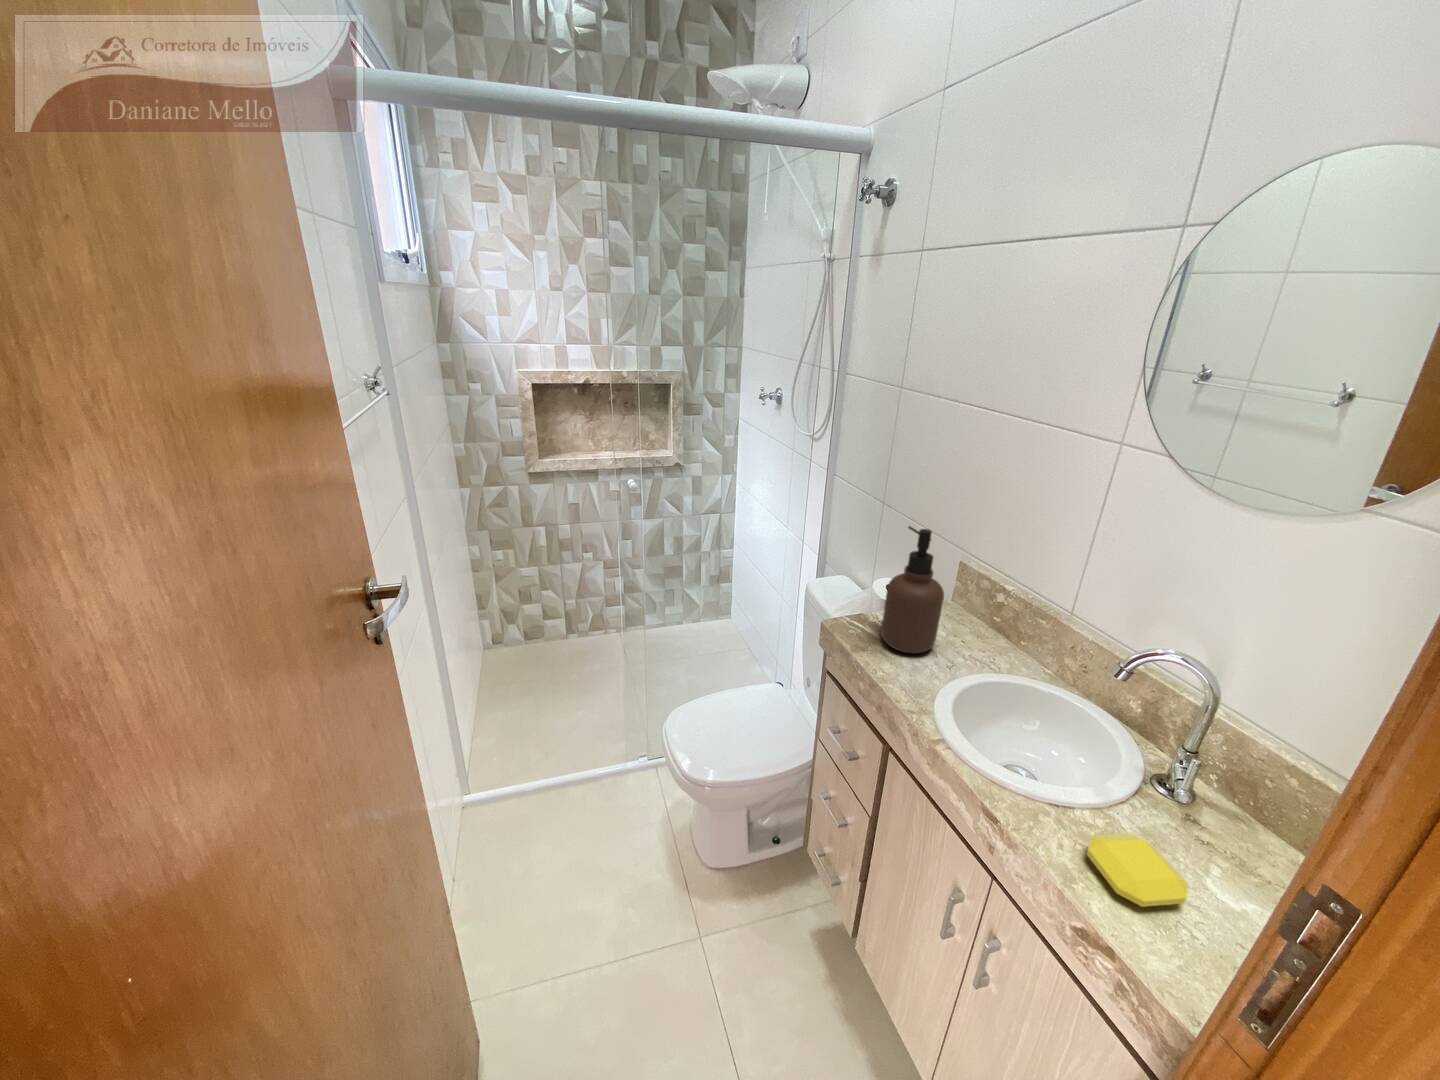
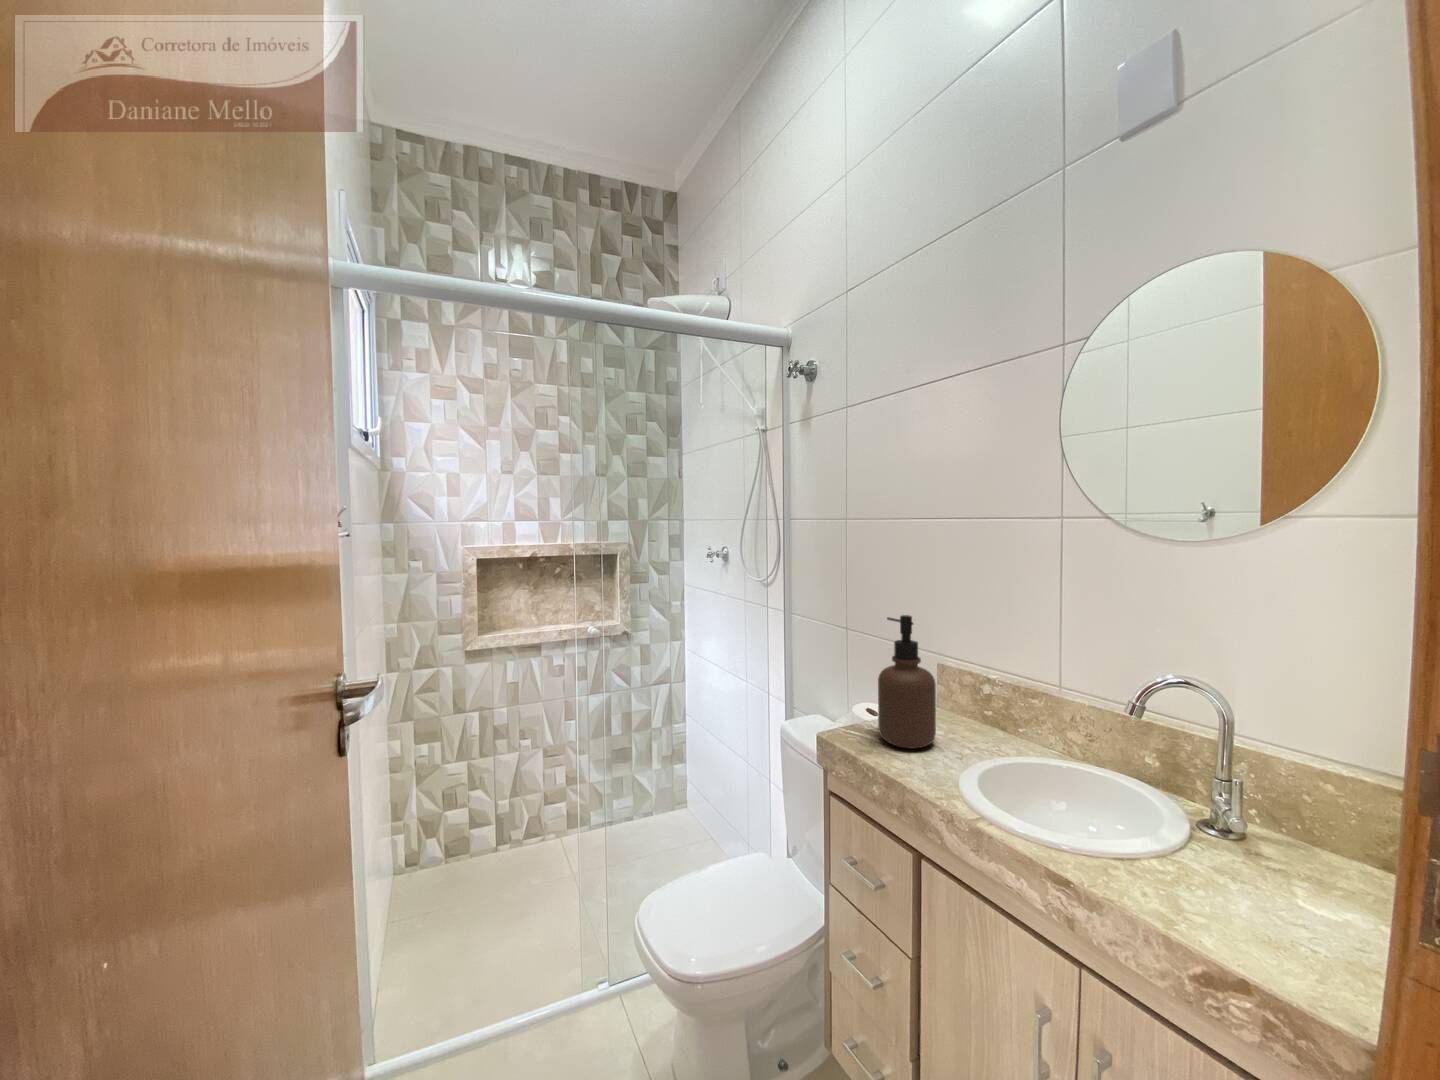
soap bar: present [1087,834,1188,907] -> none [1175,867,1299,934]

